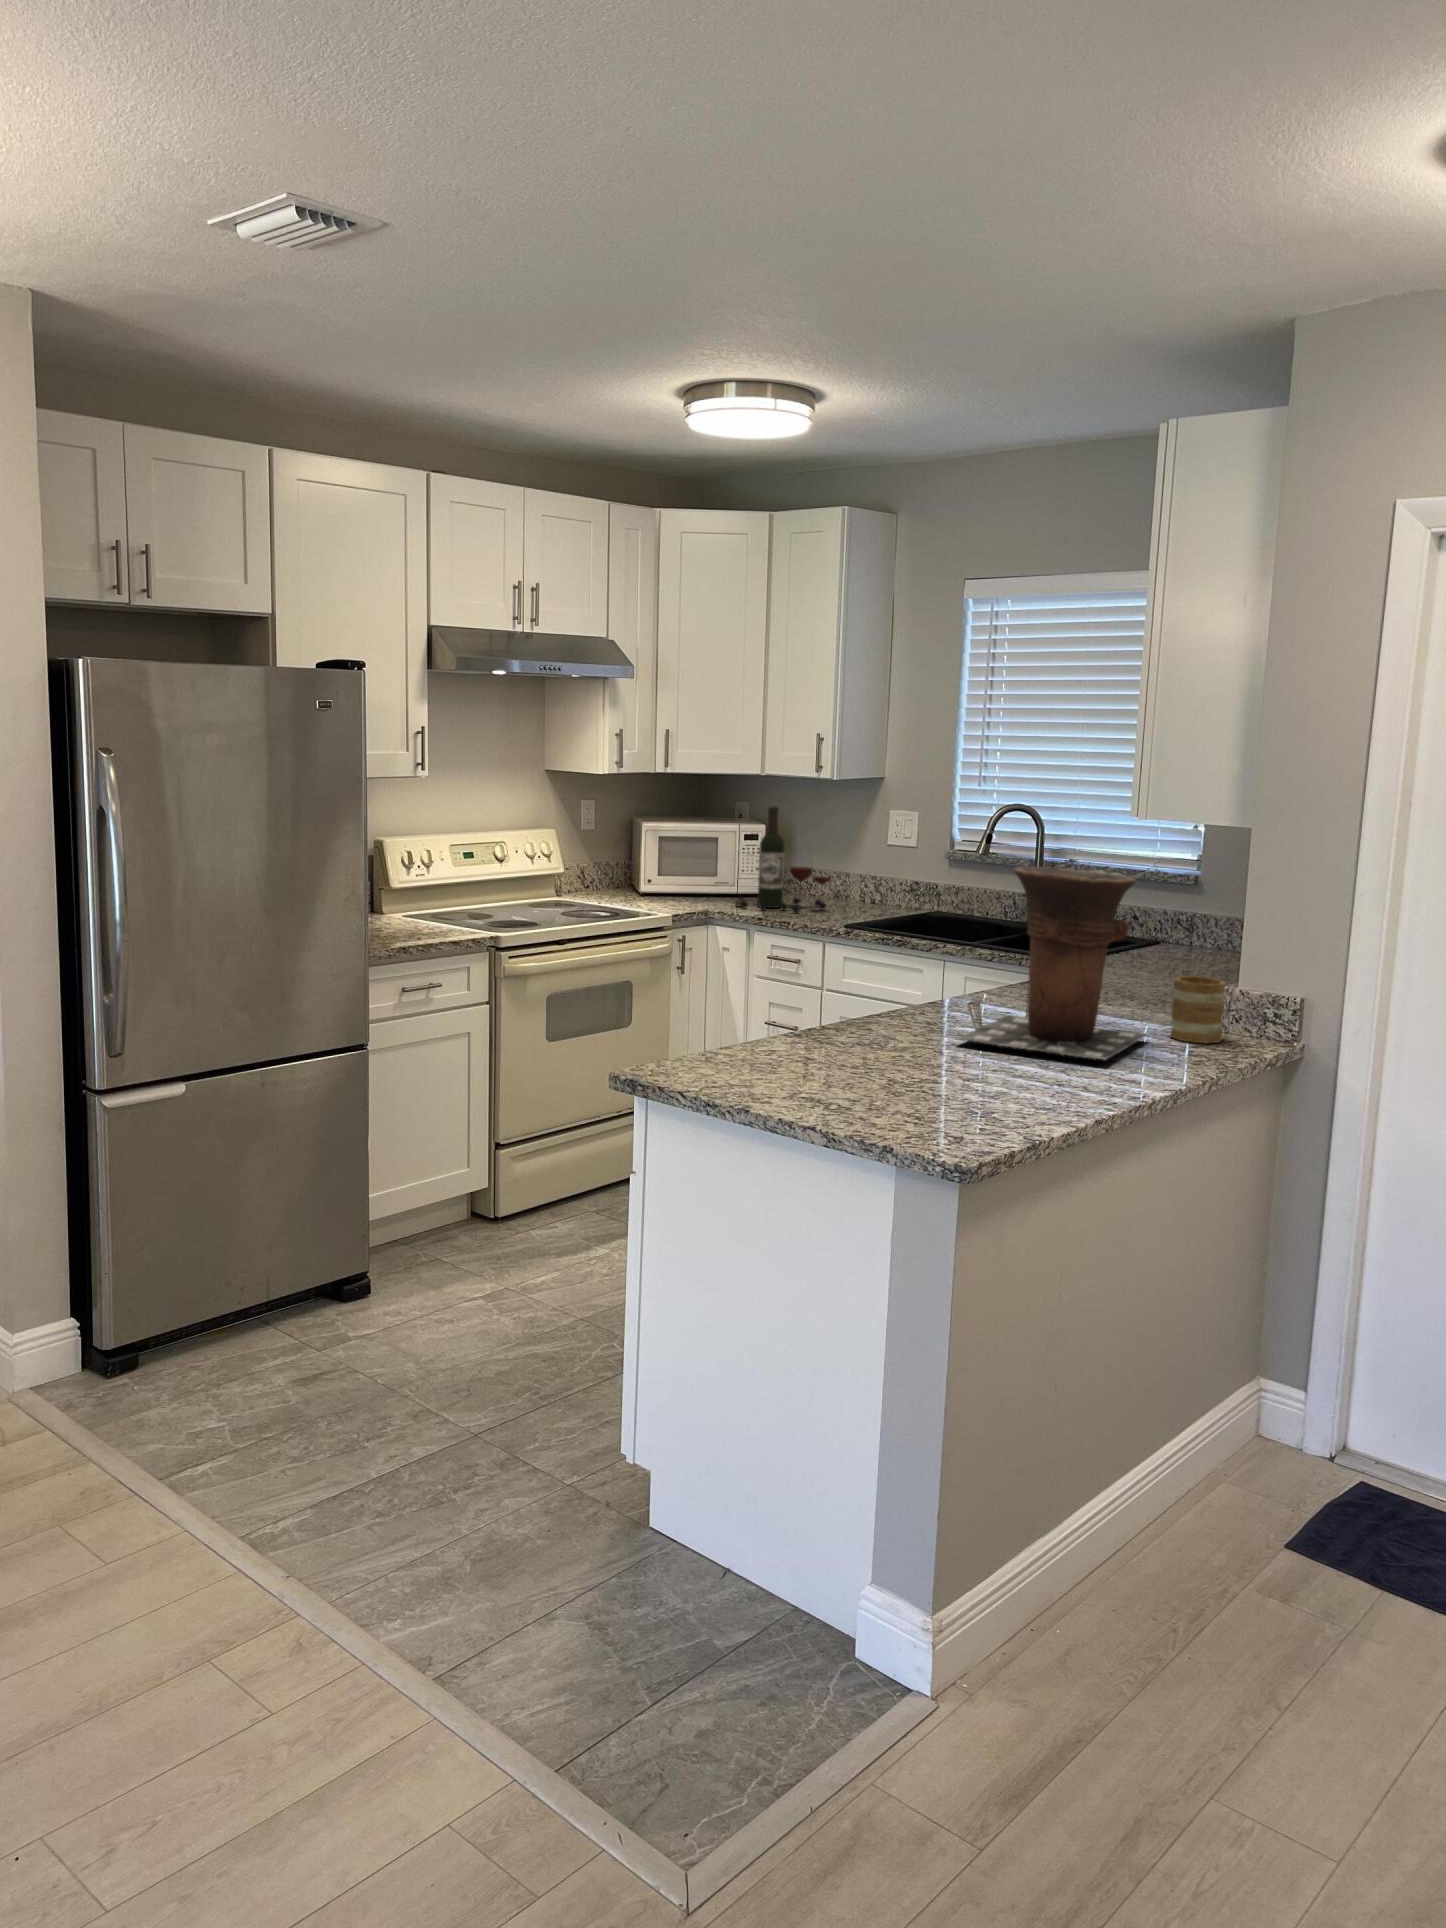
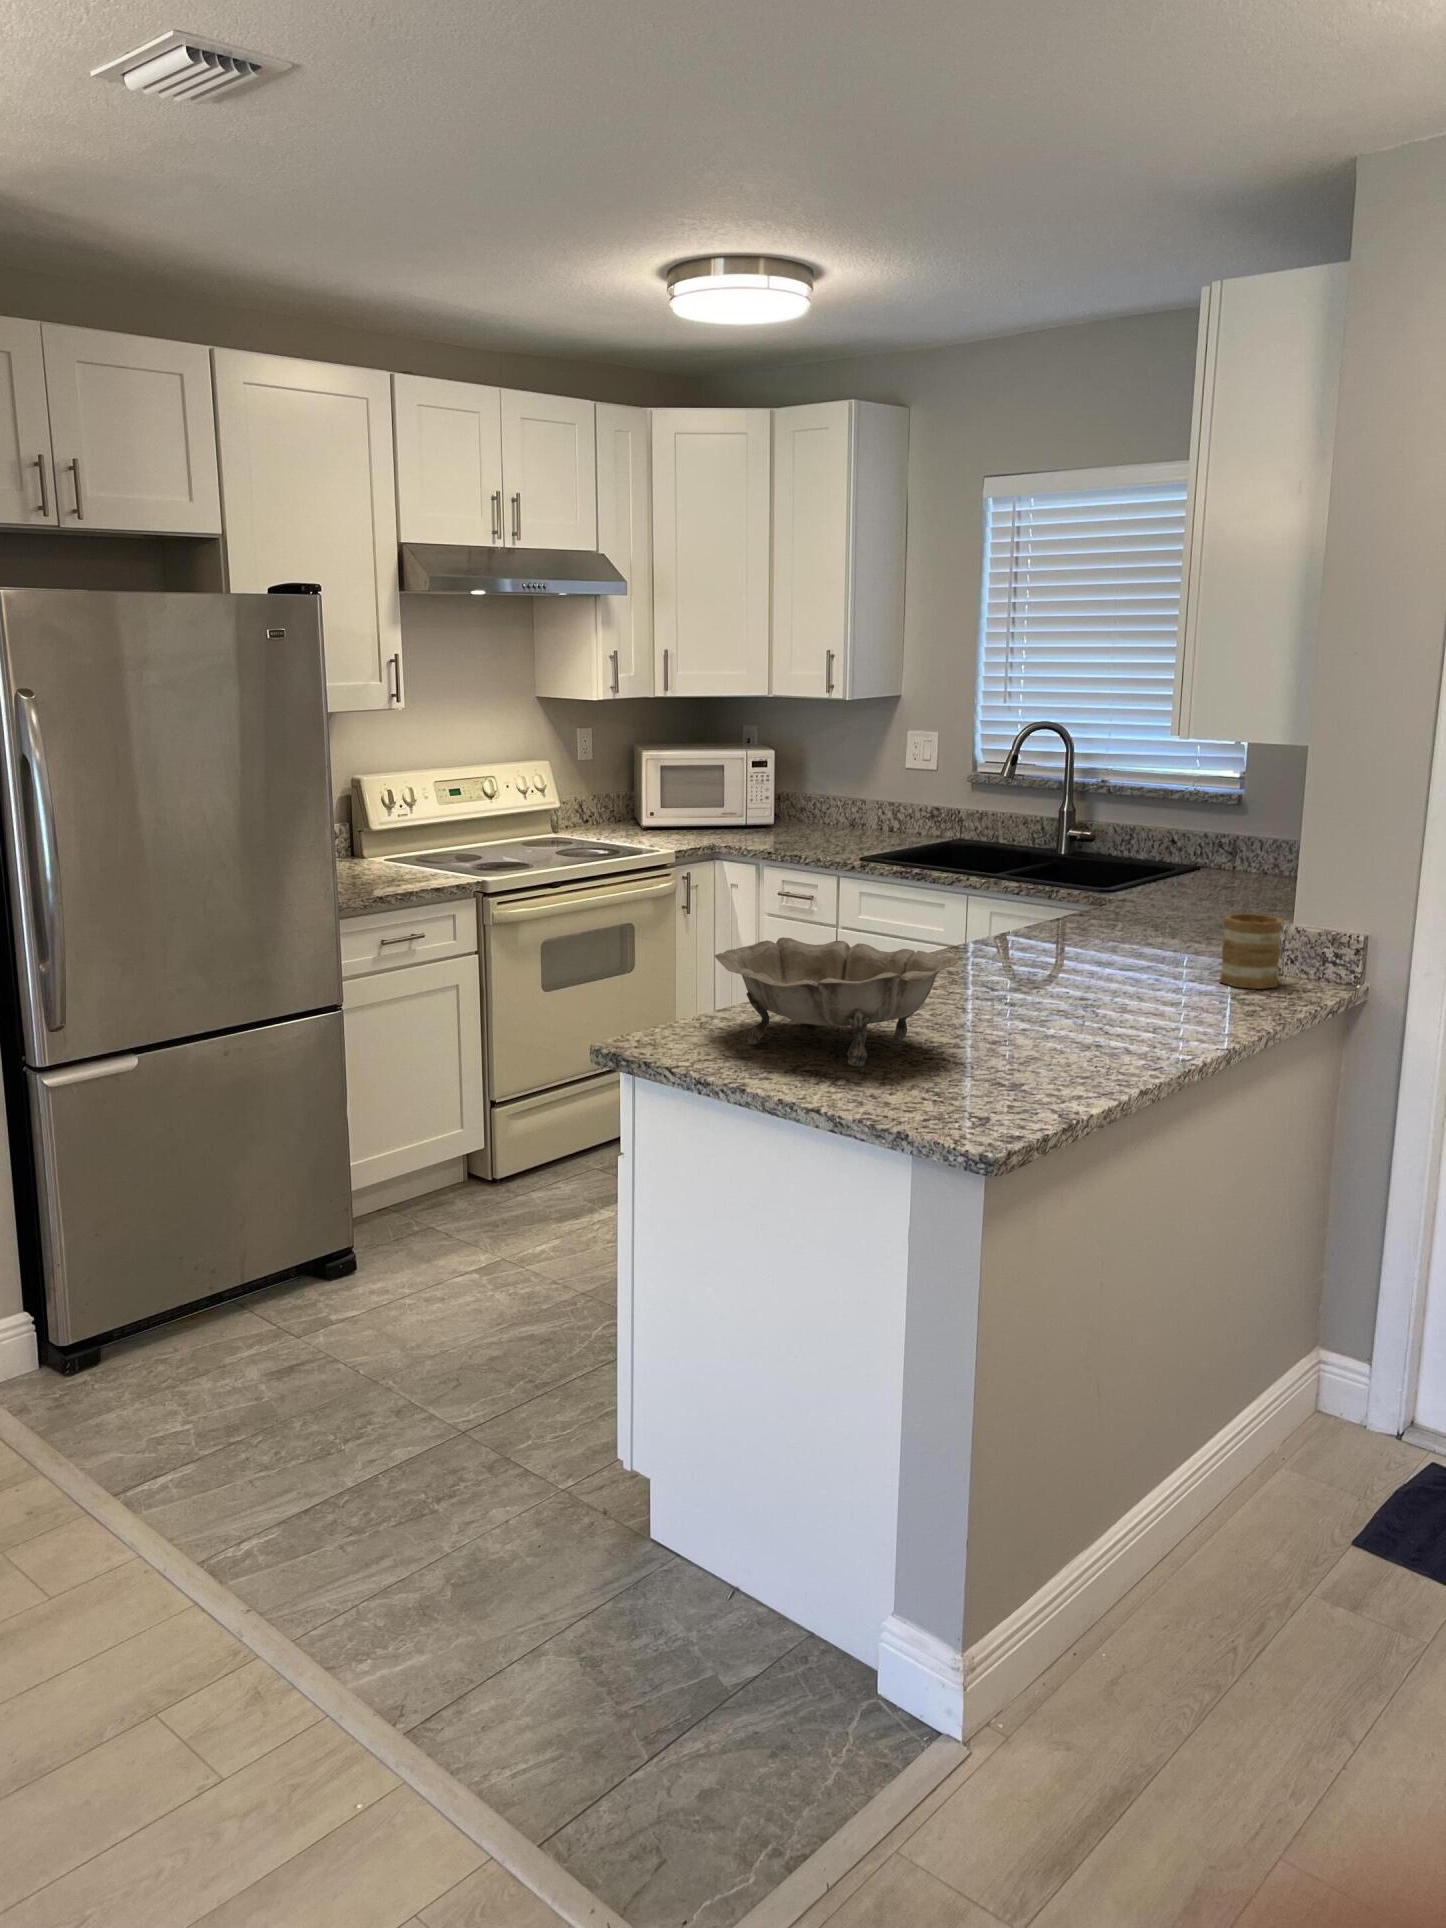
wine bottle: present [735,806,831,912] -> none [741,731,847,845]
vase: present [958,866,1147,1060] -> none [979,795,1197,1014]
decorative bowl: none [723,984,938,1095] -> present [715,937,958,1066]

